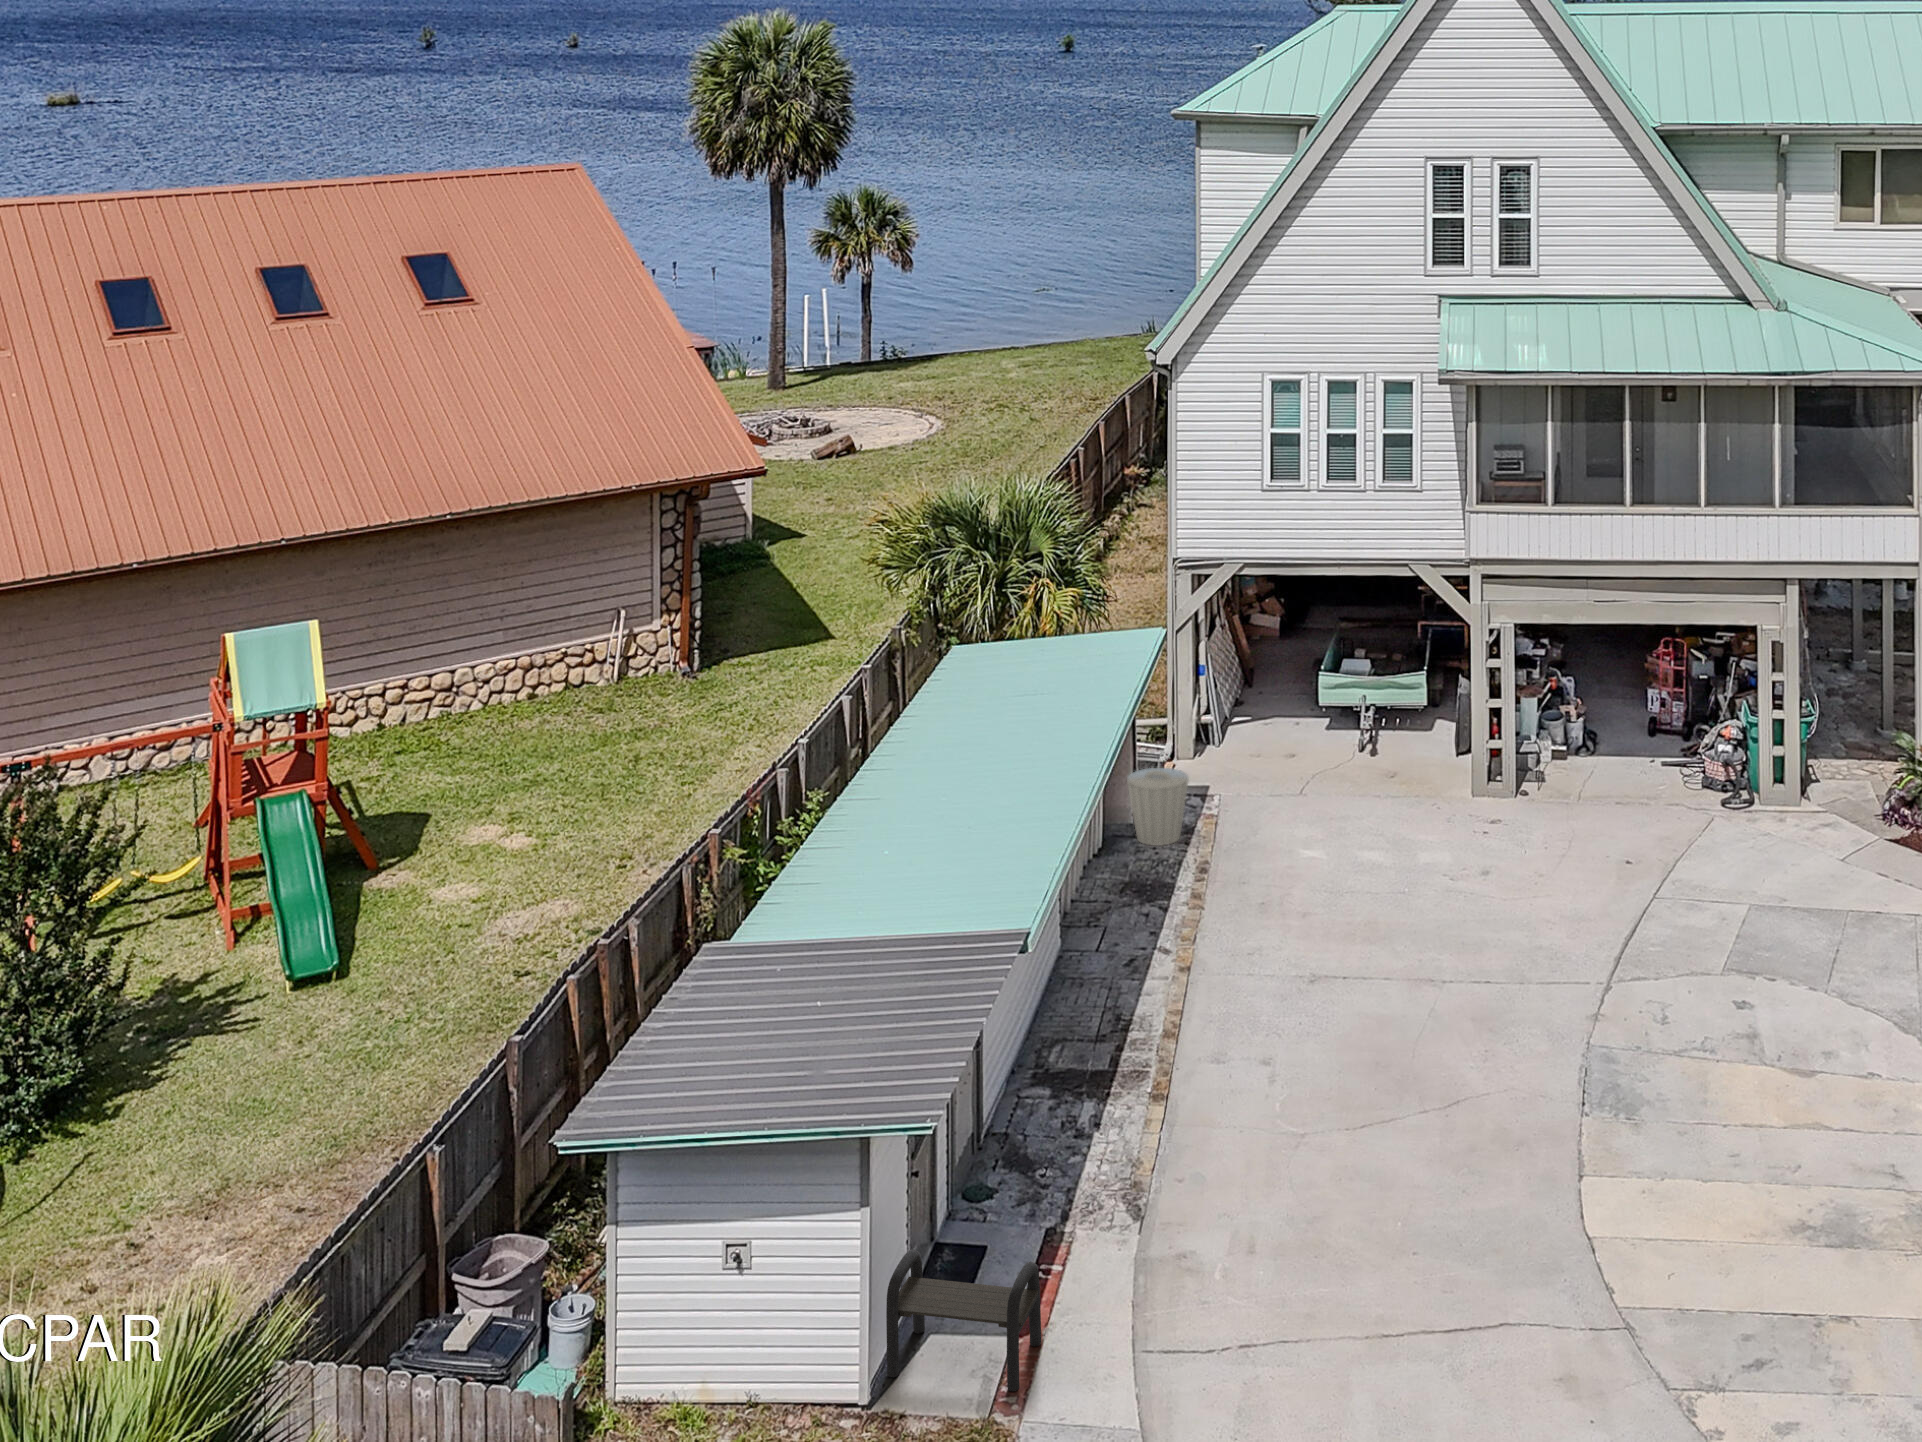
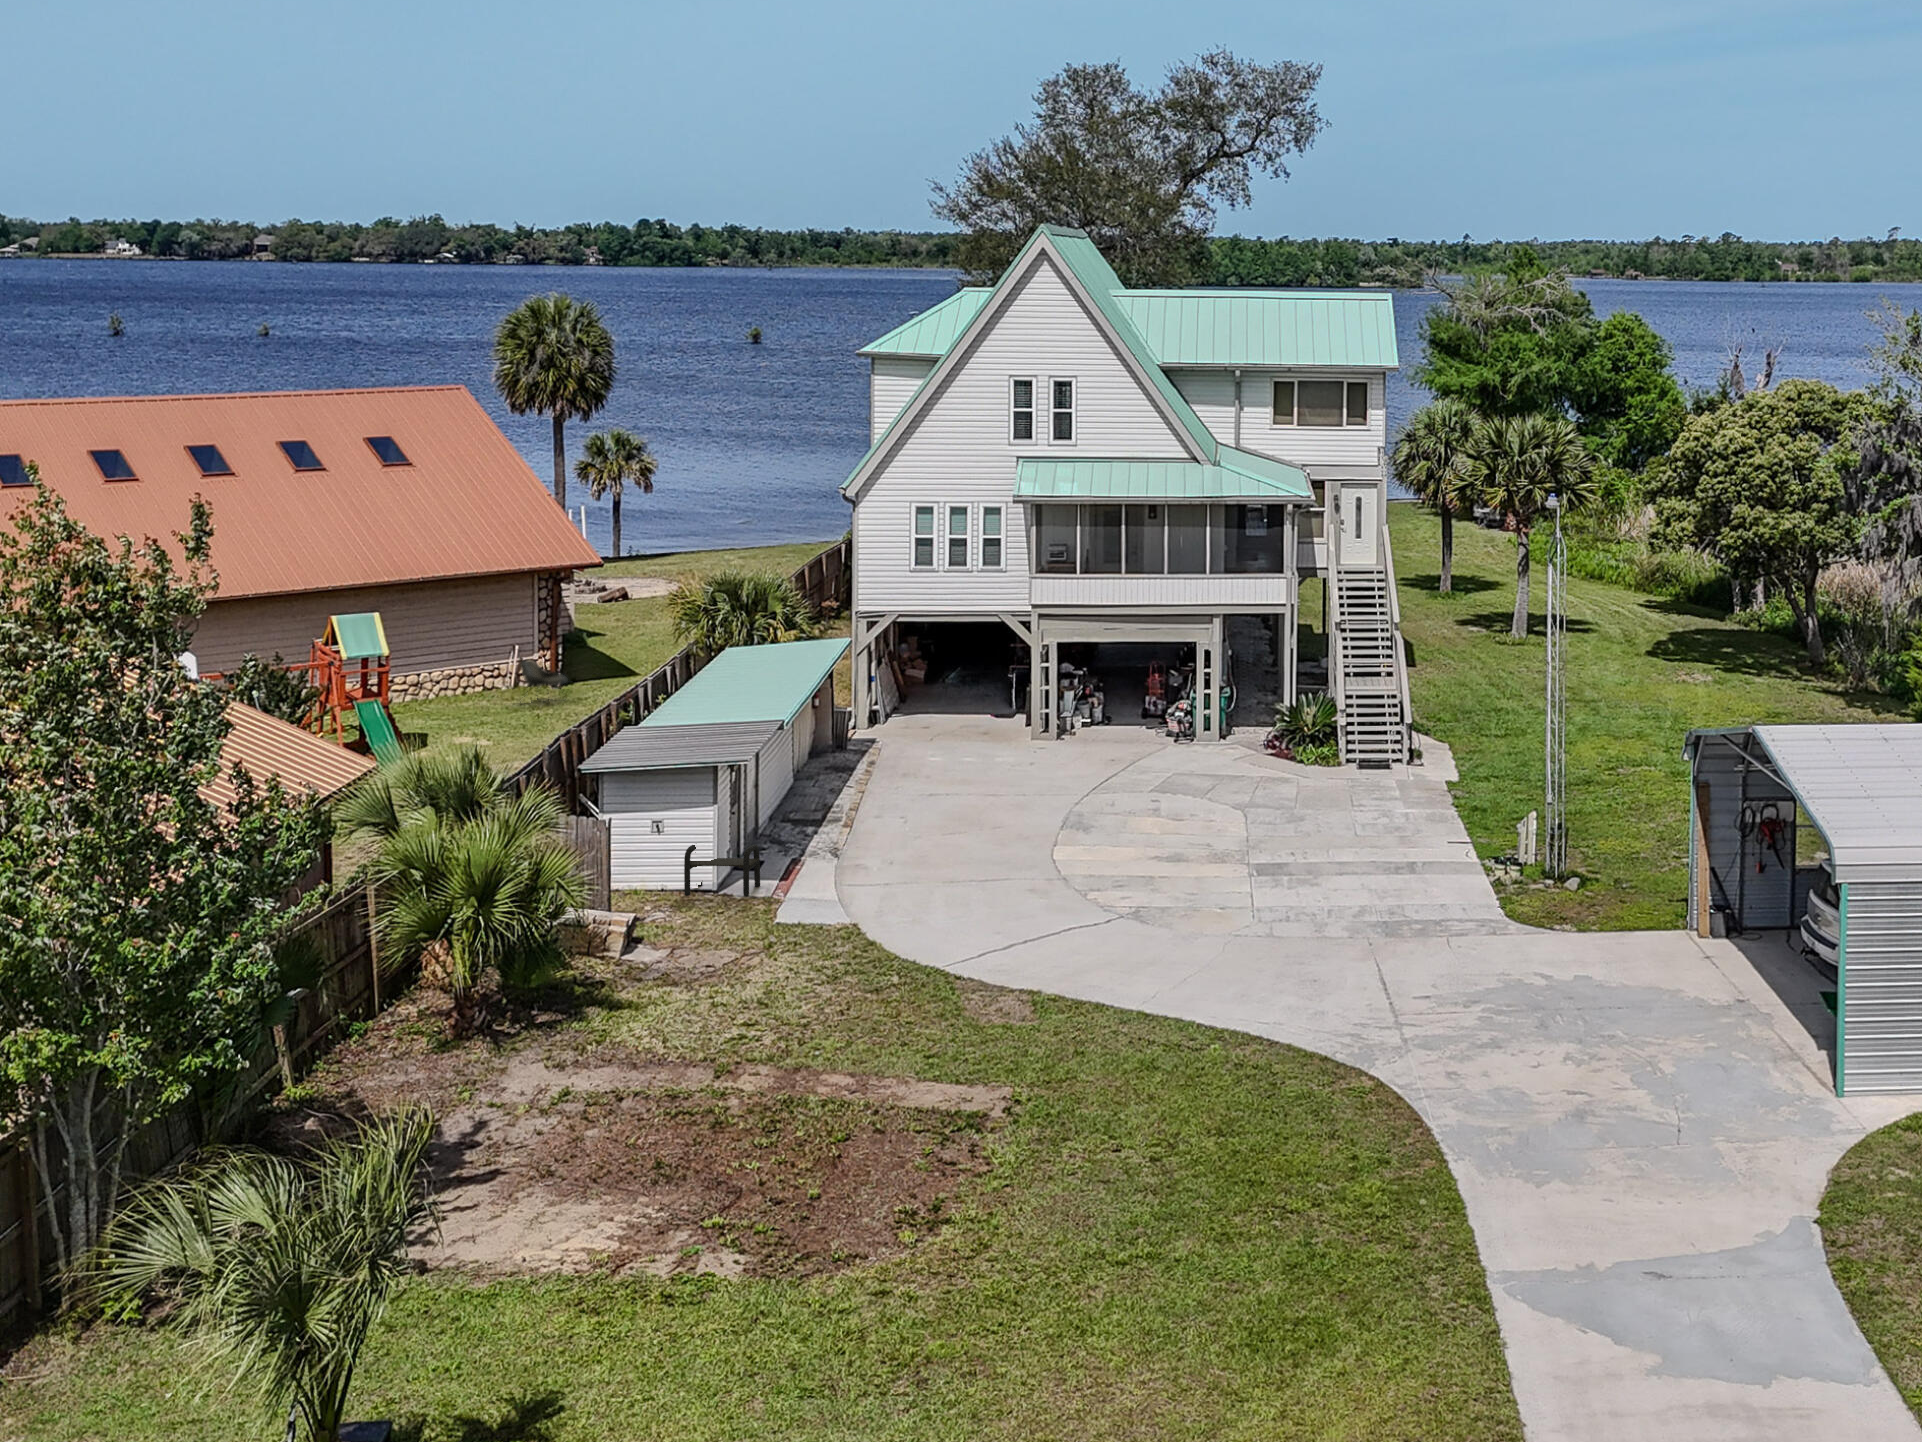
lounge chair: none [675,609,746,685] -> present [520,660,567,703]
trash can: present [1127,768,1189,846] -> none [819,719,856,762]

